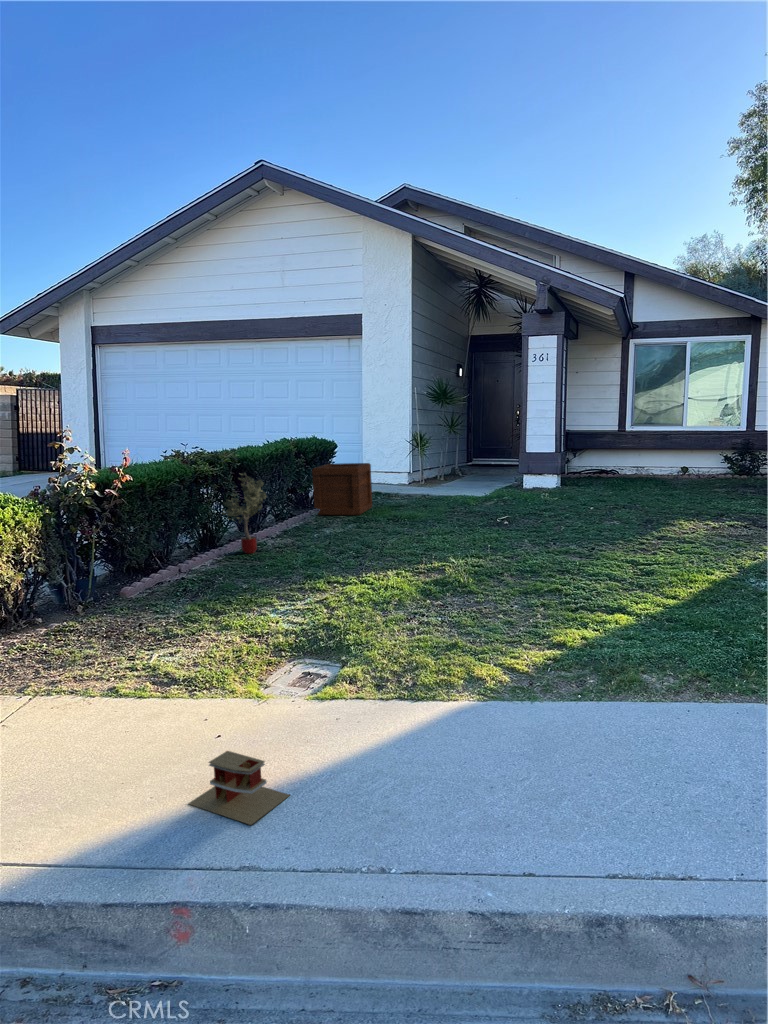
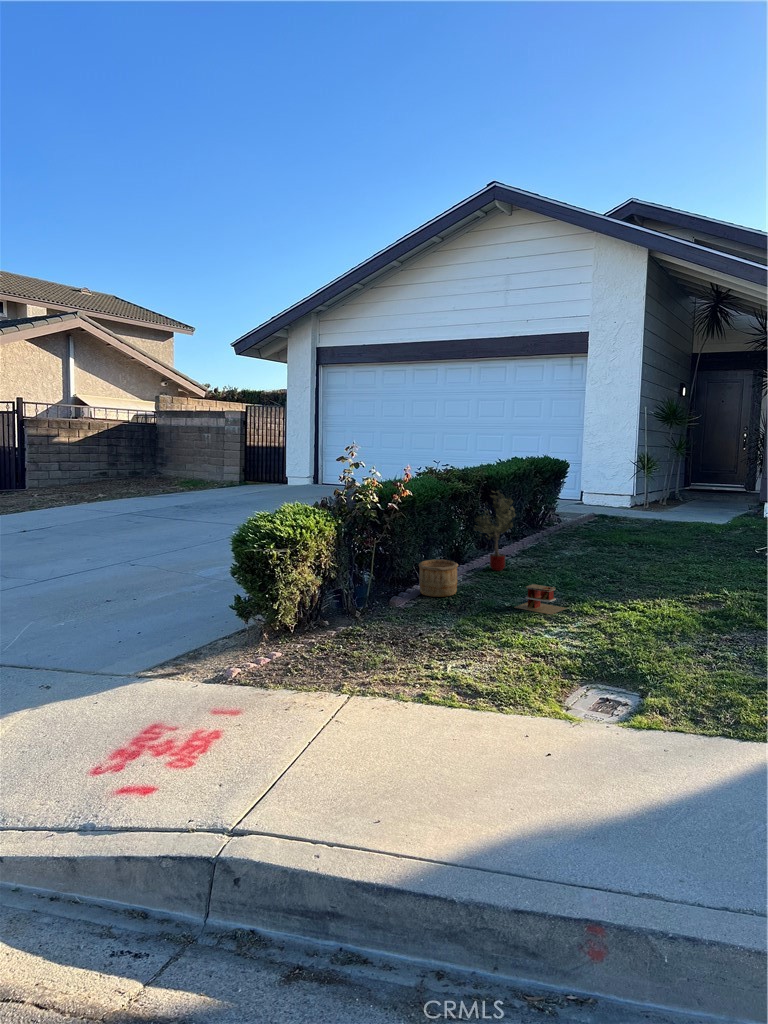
wooden crate: present [312,463,372,515] -> none [545,483,604,538]
wooden bucket: none [153,546,195,584] -> present [418,560,458,597]
toy house: present [189,751,290,825] -> present [515,584,567,615]

